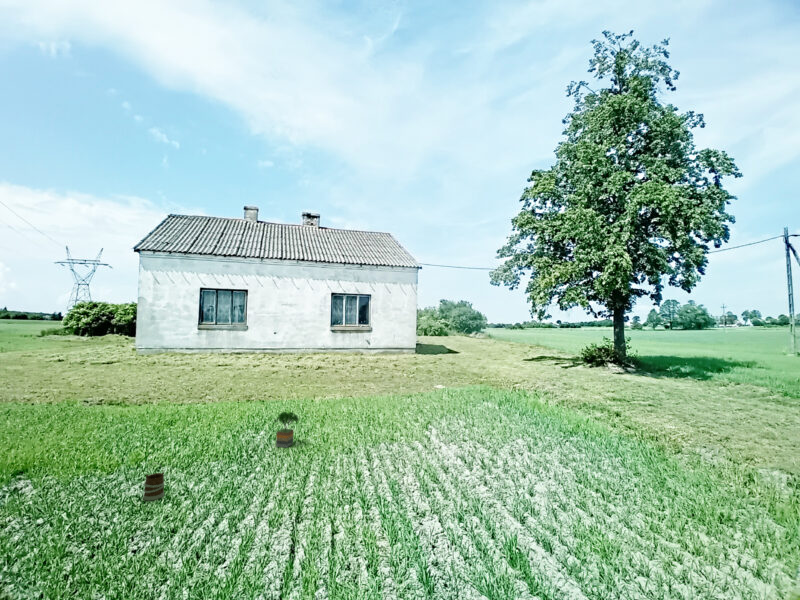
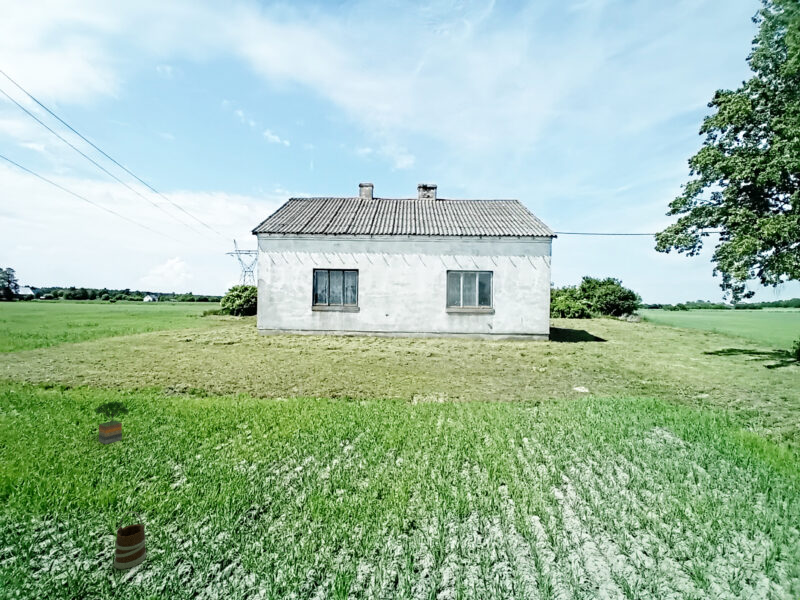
potted tree: present [274,412,299,448] -> present [96,401,129,444]

